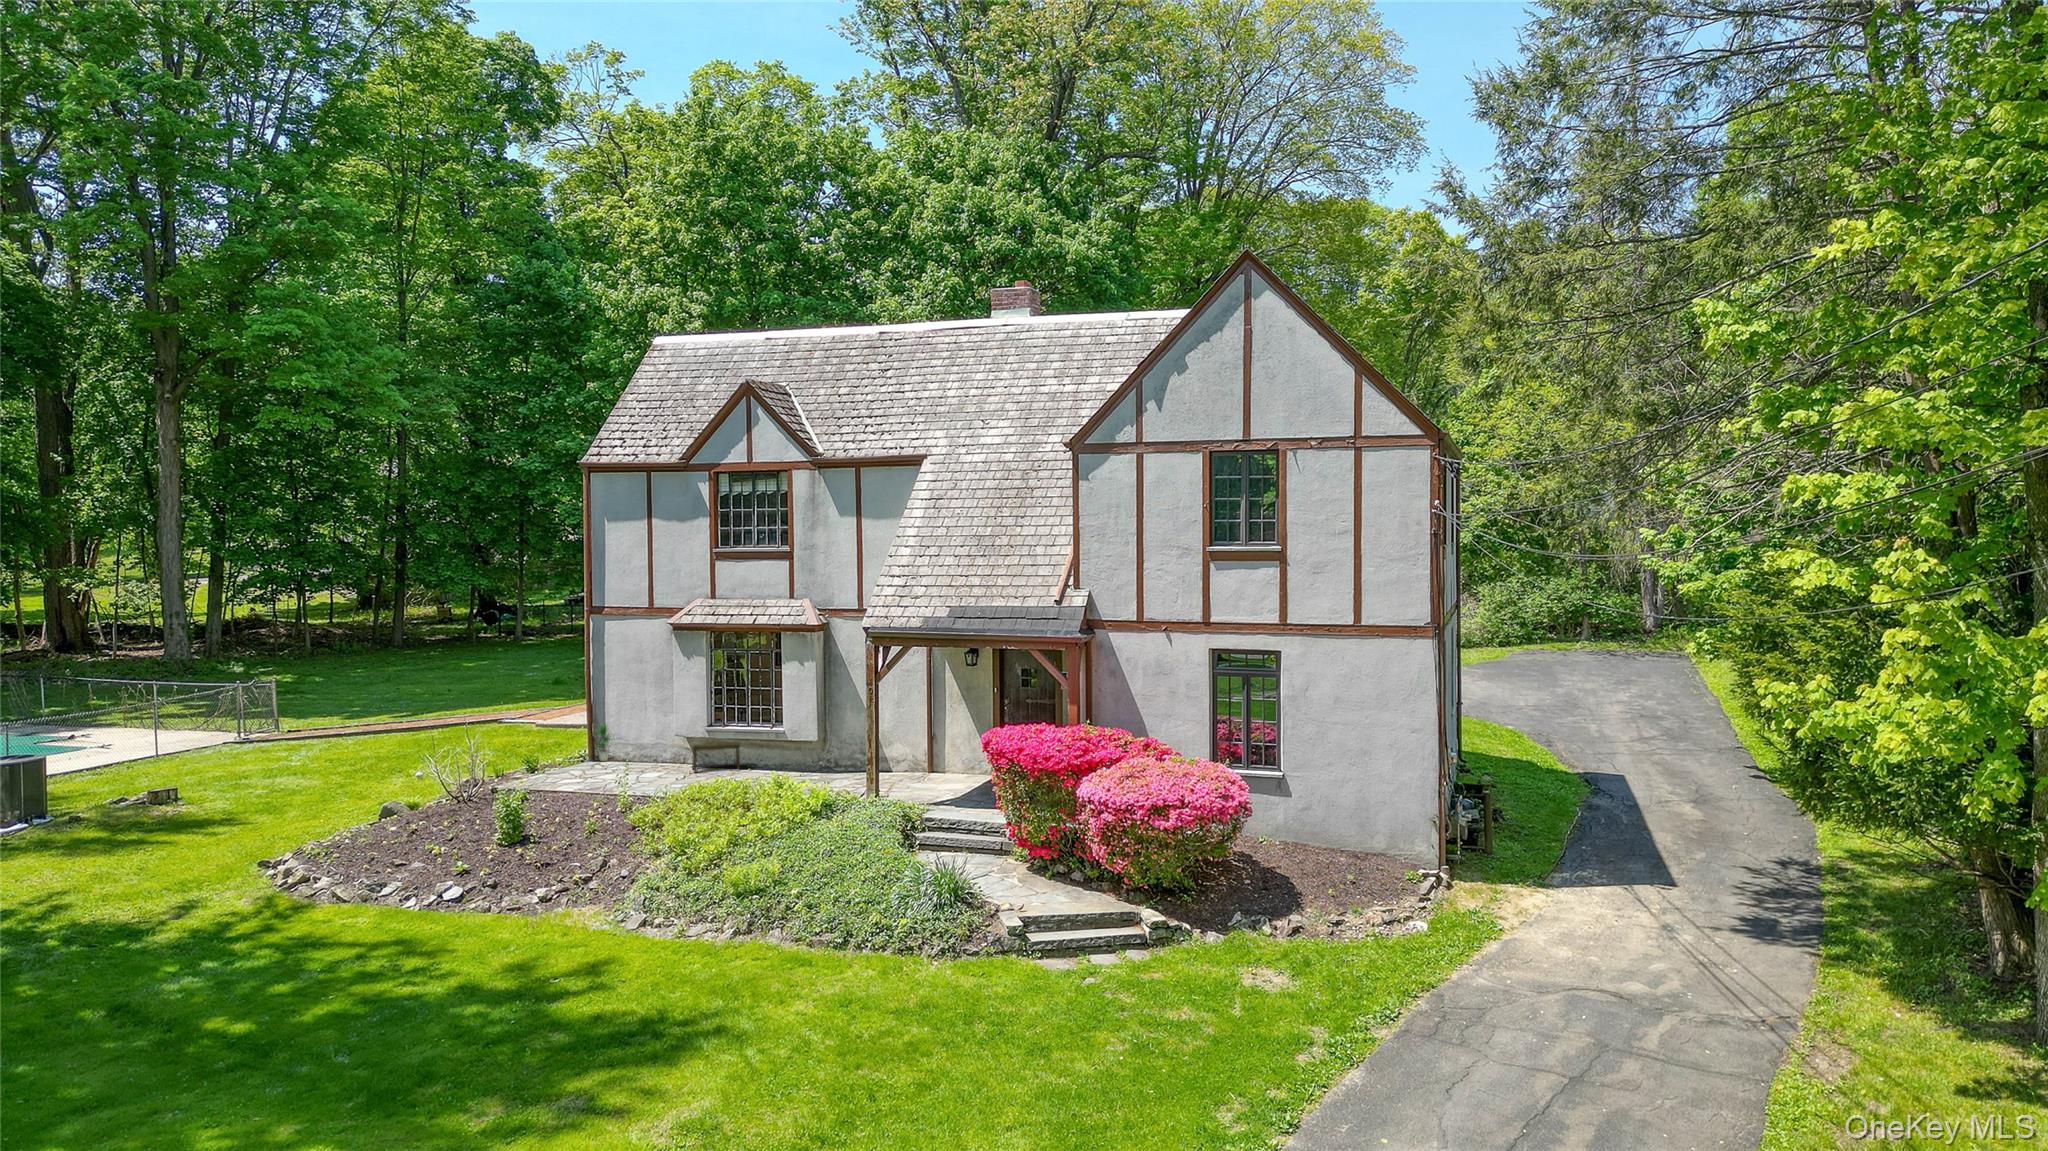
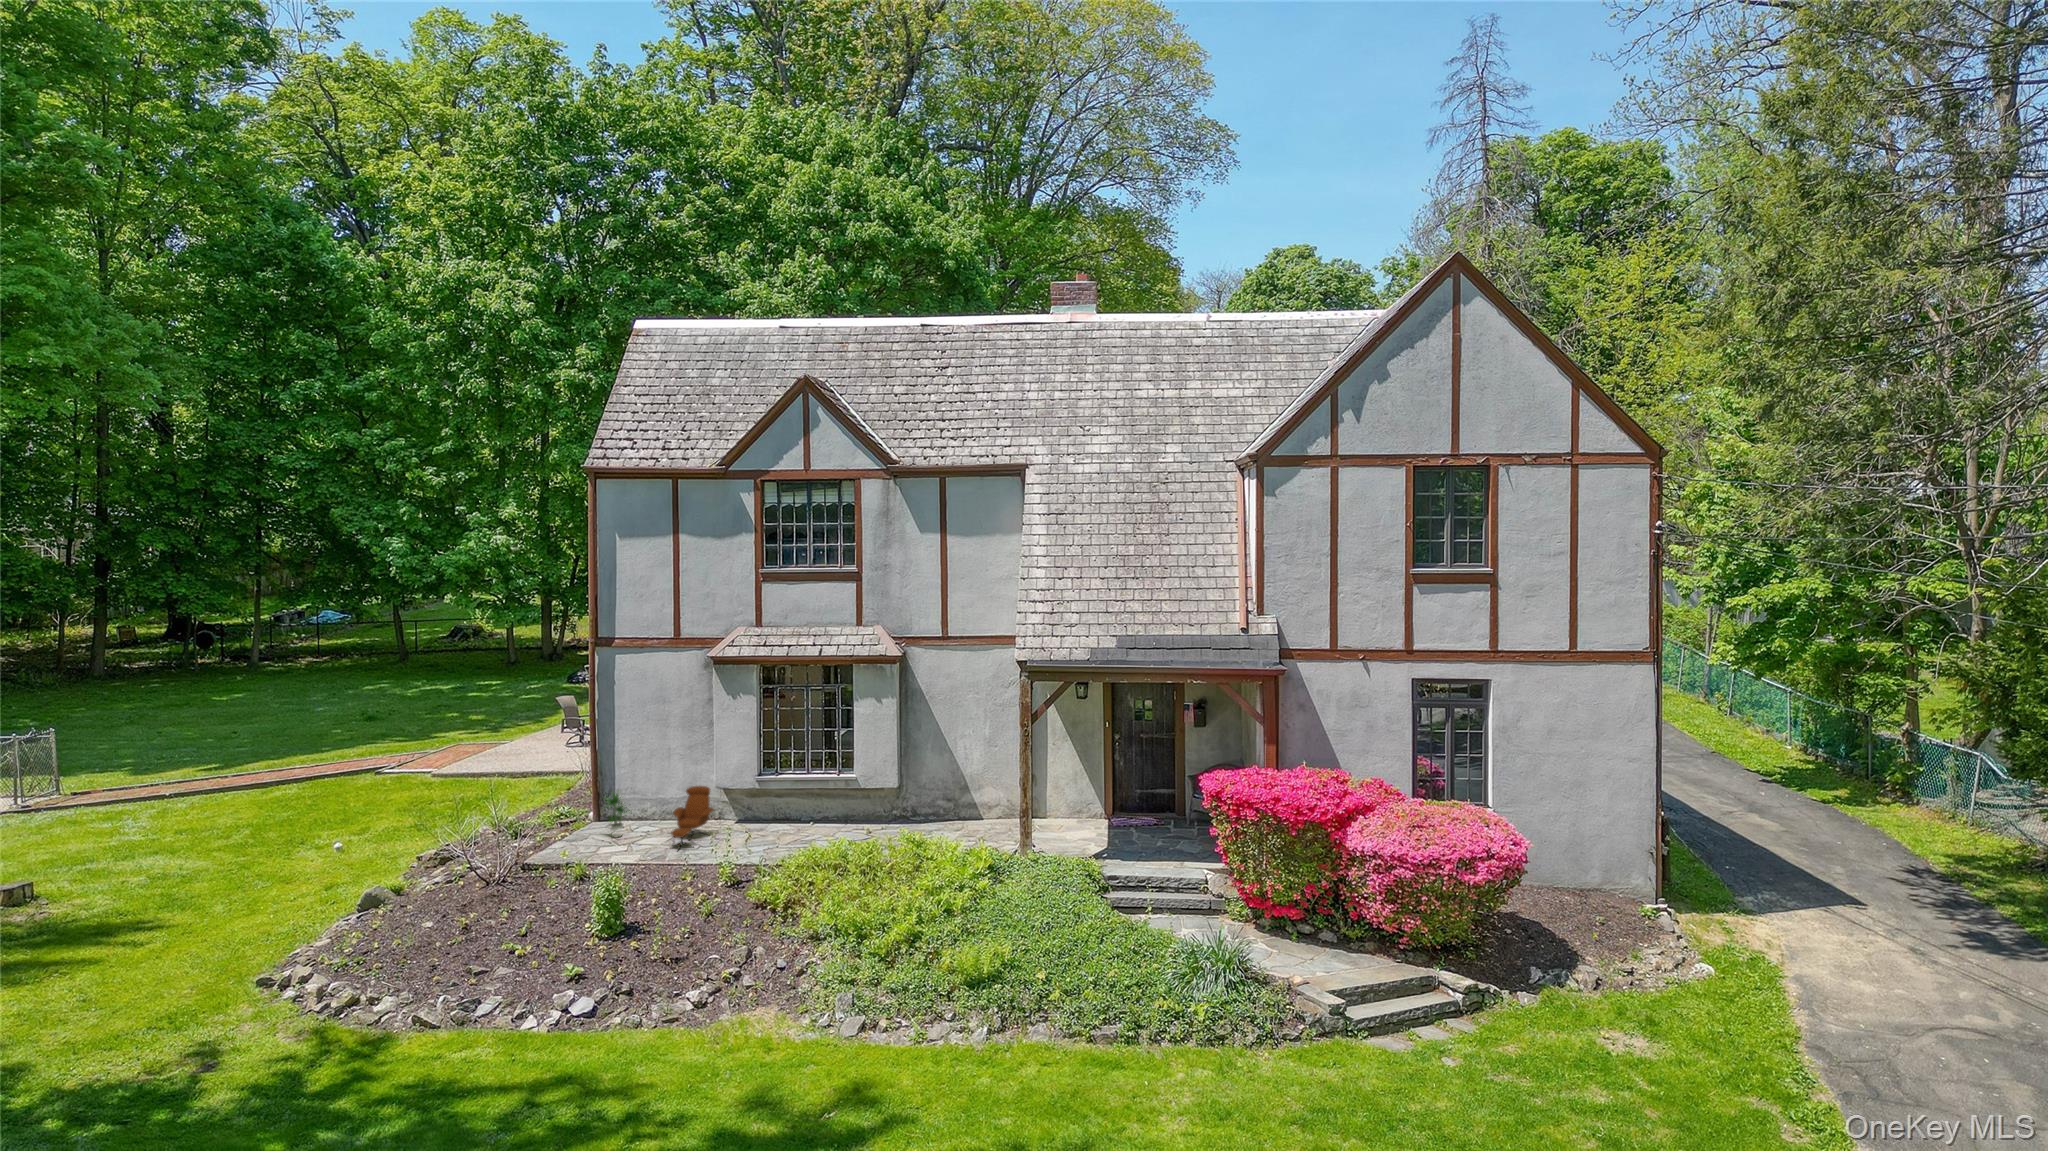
lounge chair: none [632,724,674,772] -> present [671,786,713,846]
bench: present [692,741,740,773] -> none [746,800,807,846]

